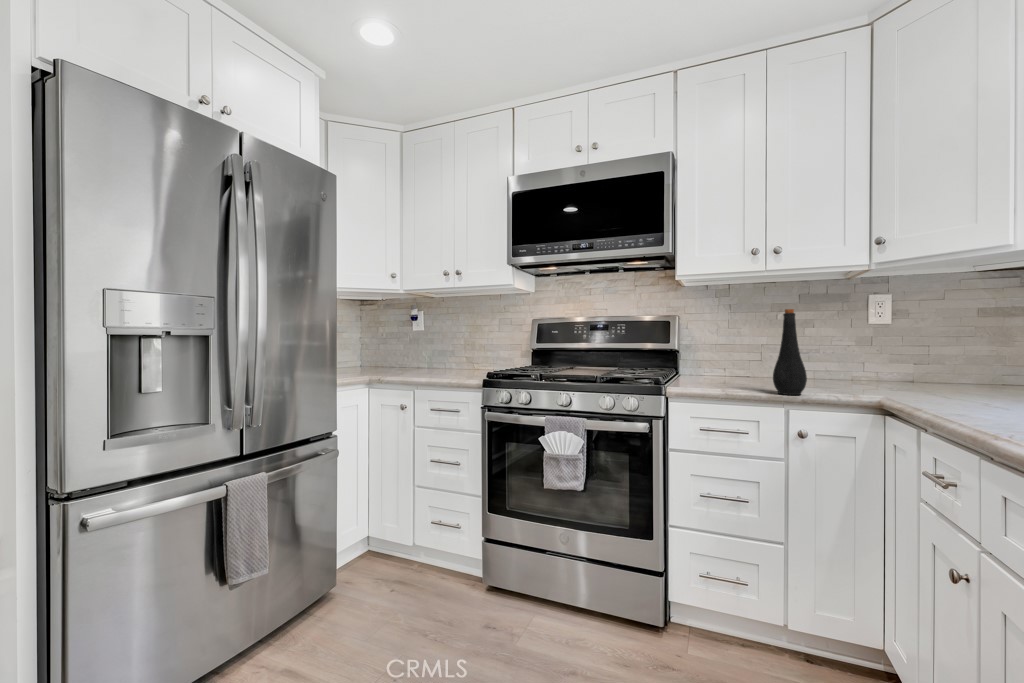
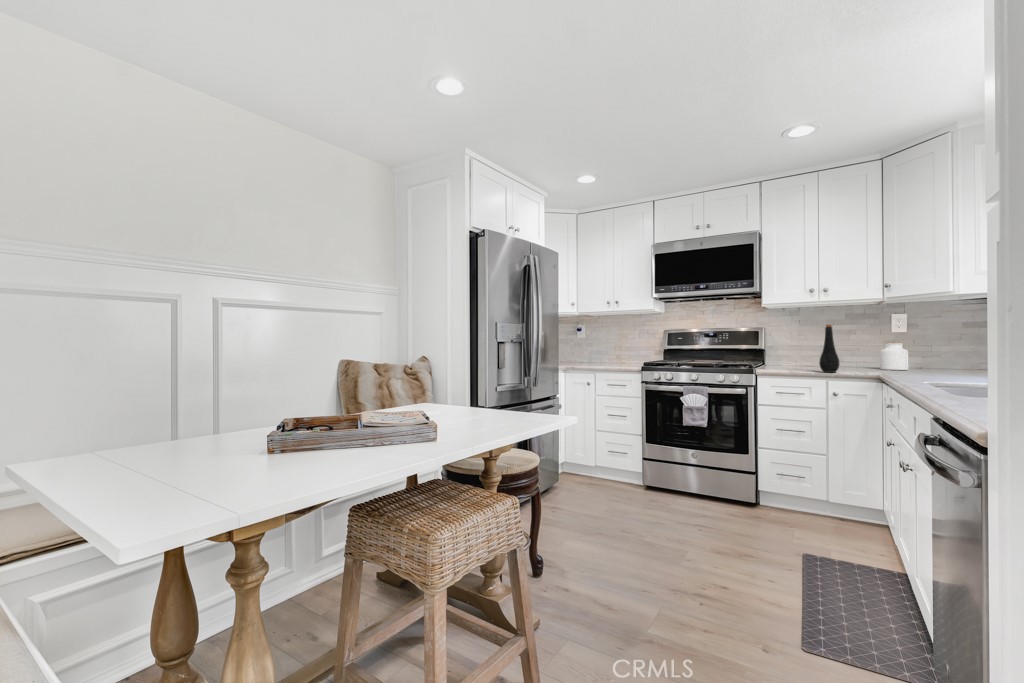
jar: none [852,342,897,387] -> present [880,343,909,370]

